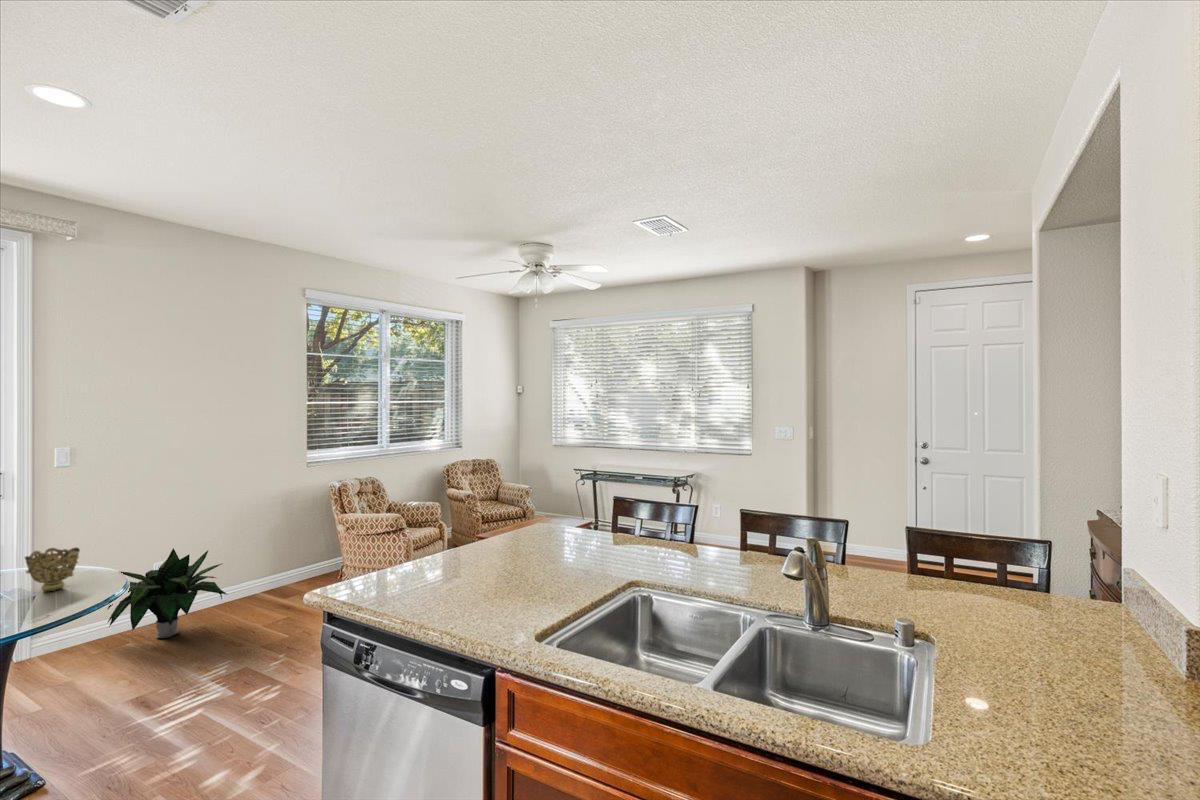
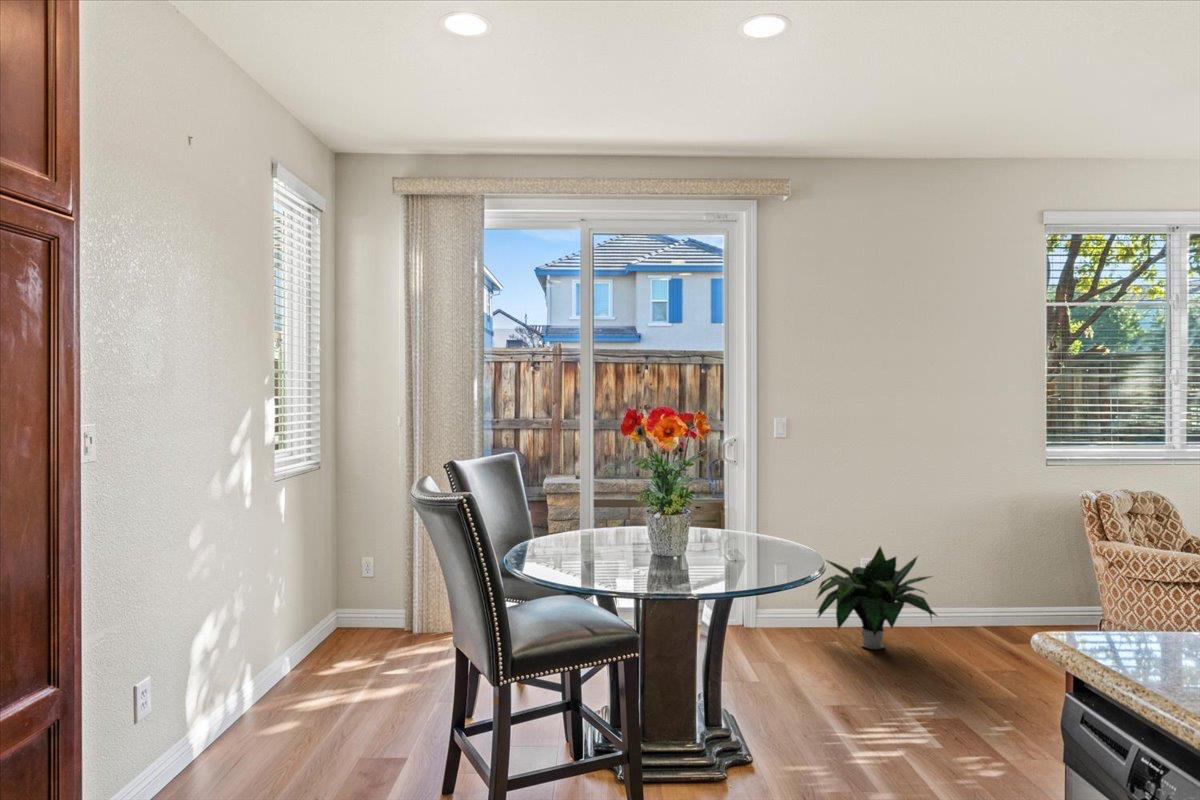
decorative bowl: present [25,548,80,591] -> none [740,517,785,562]

